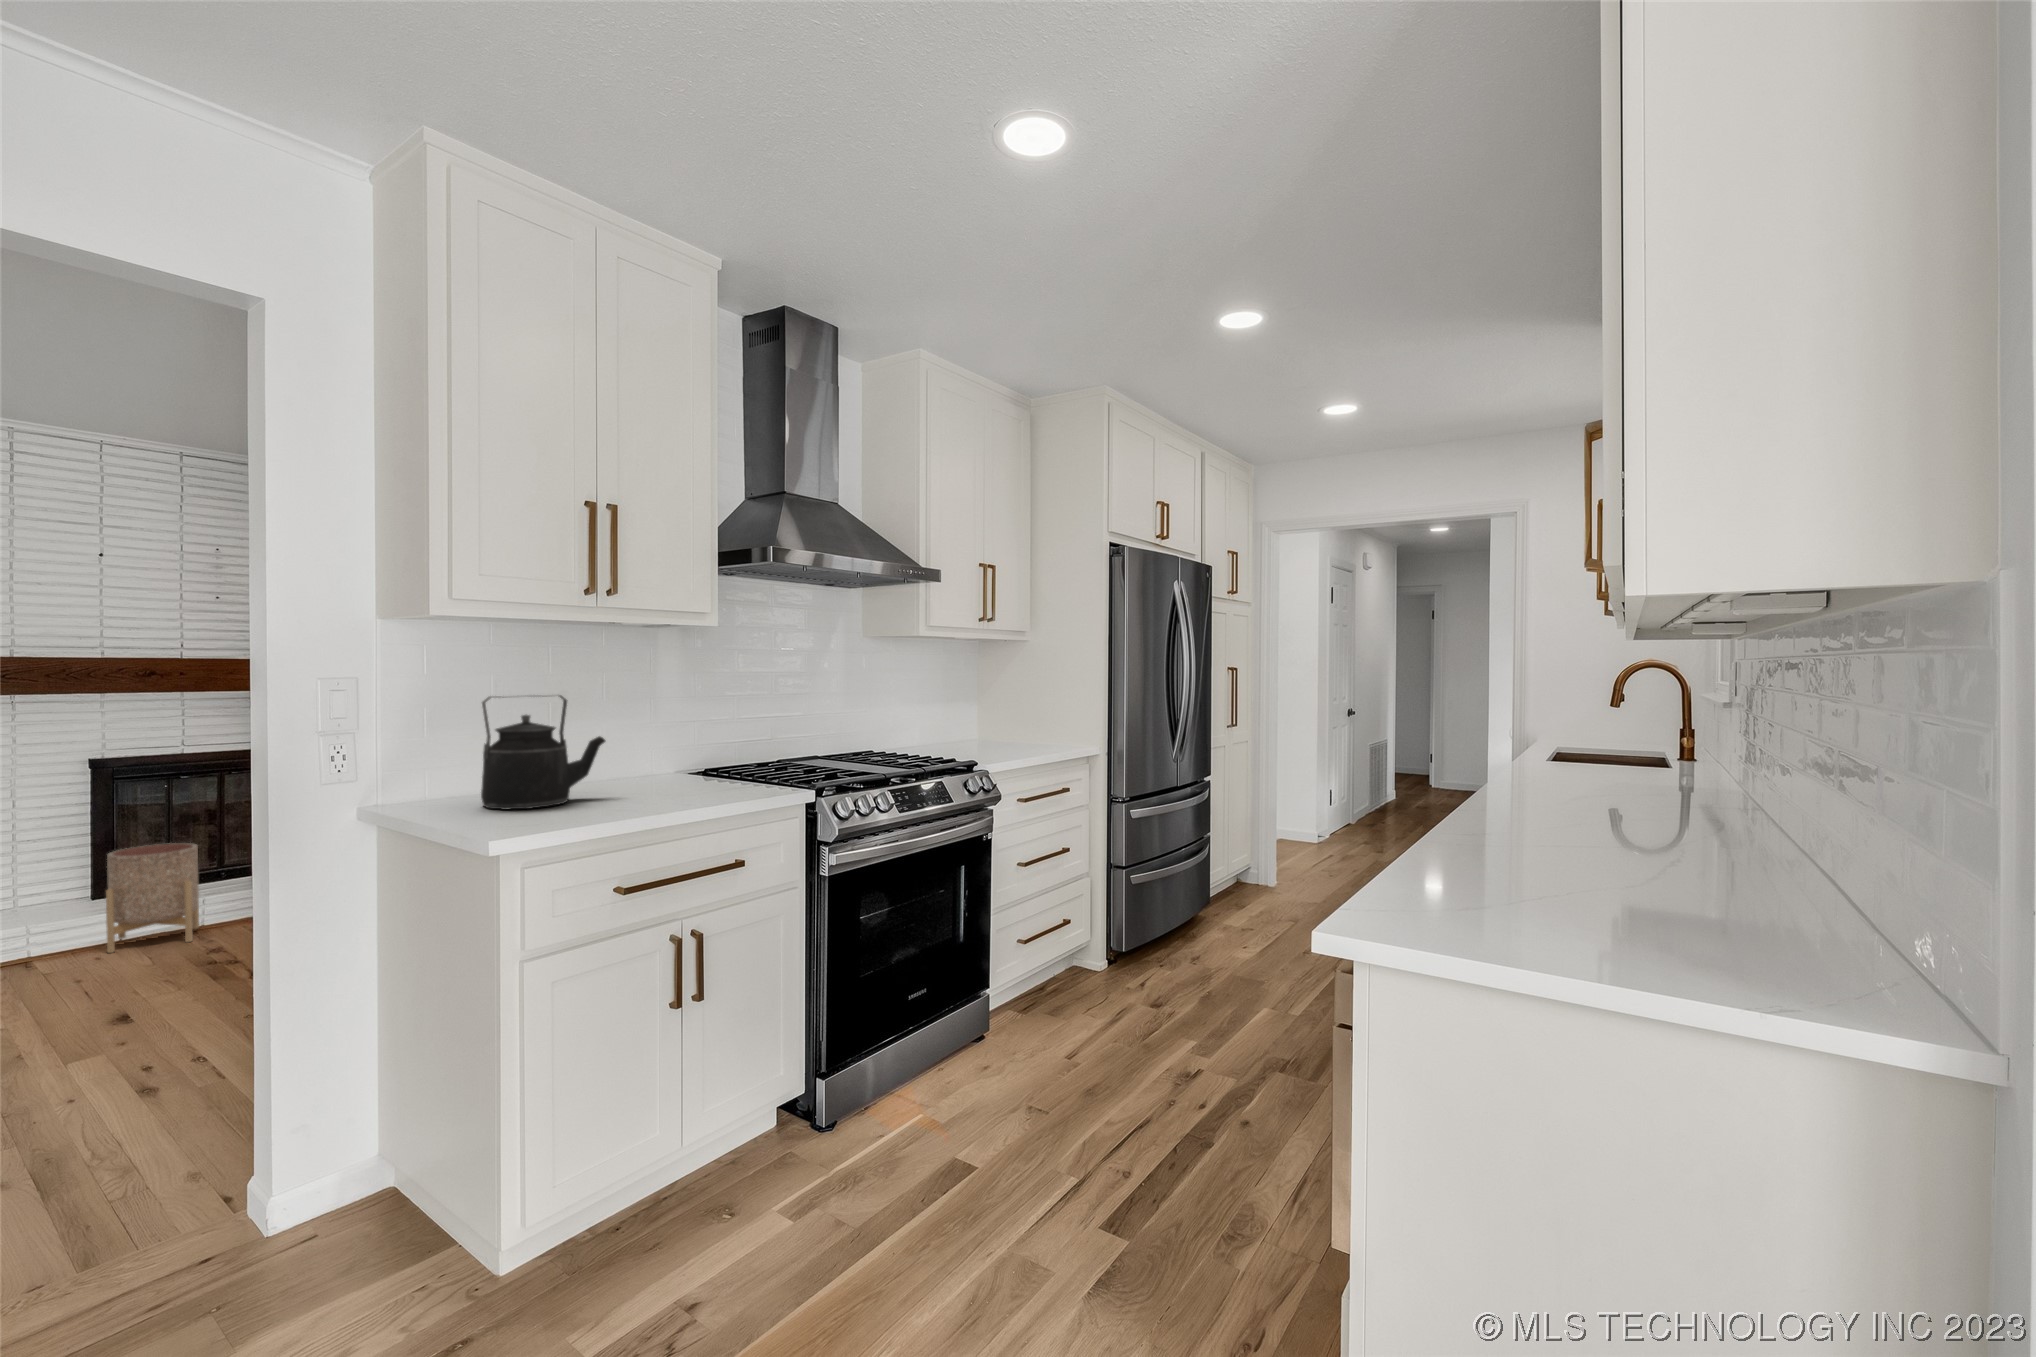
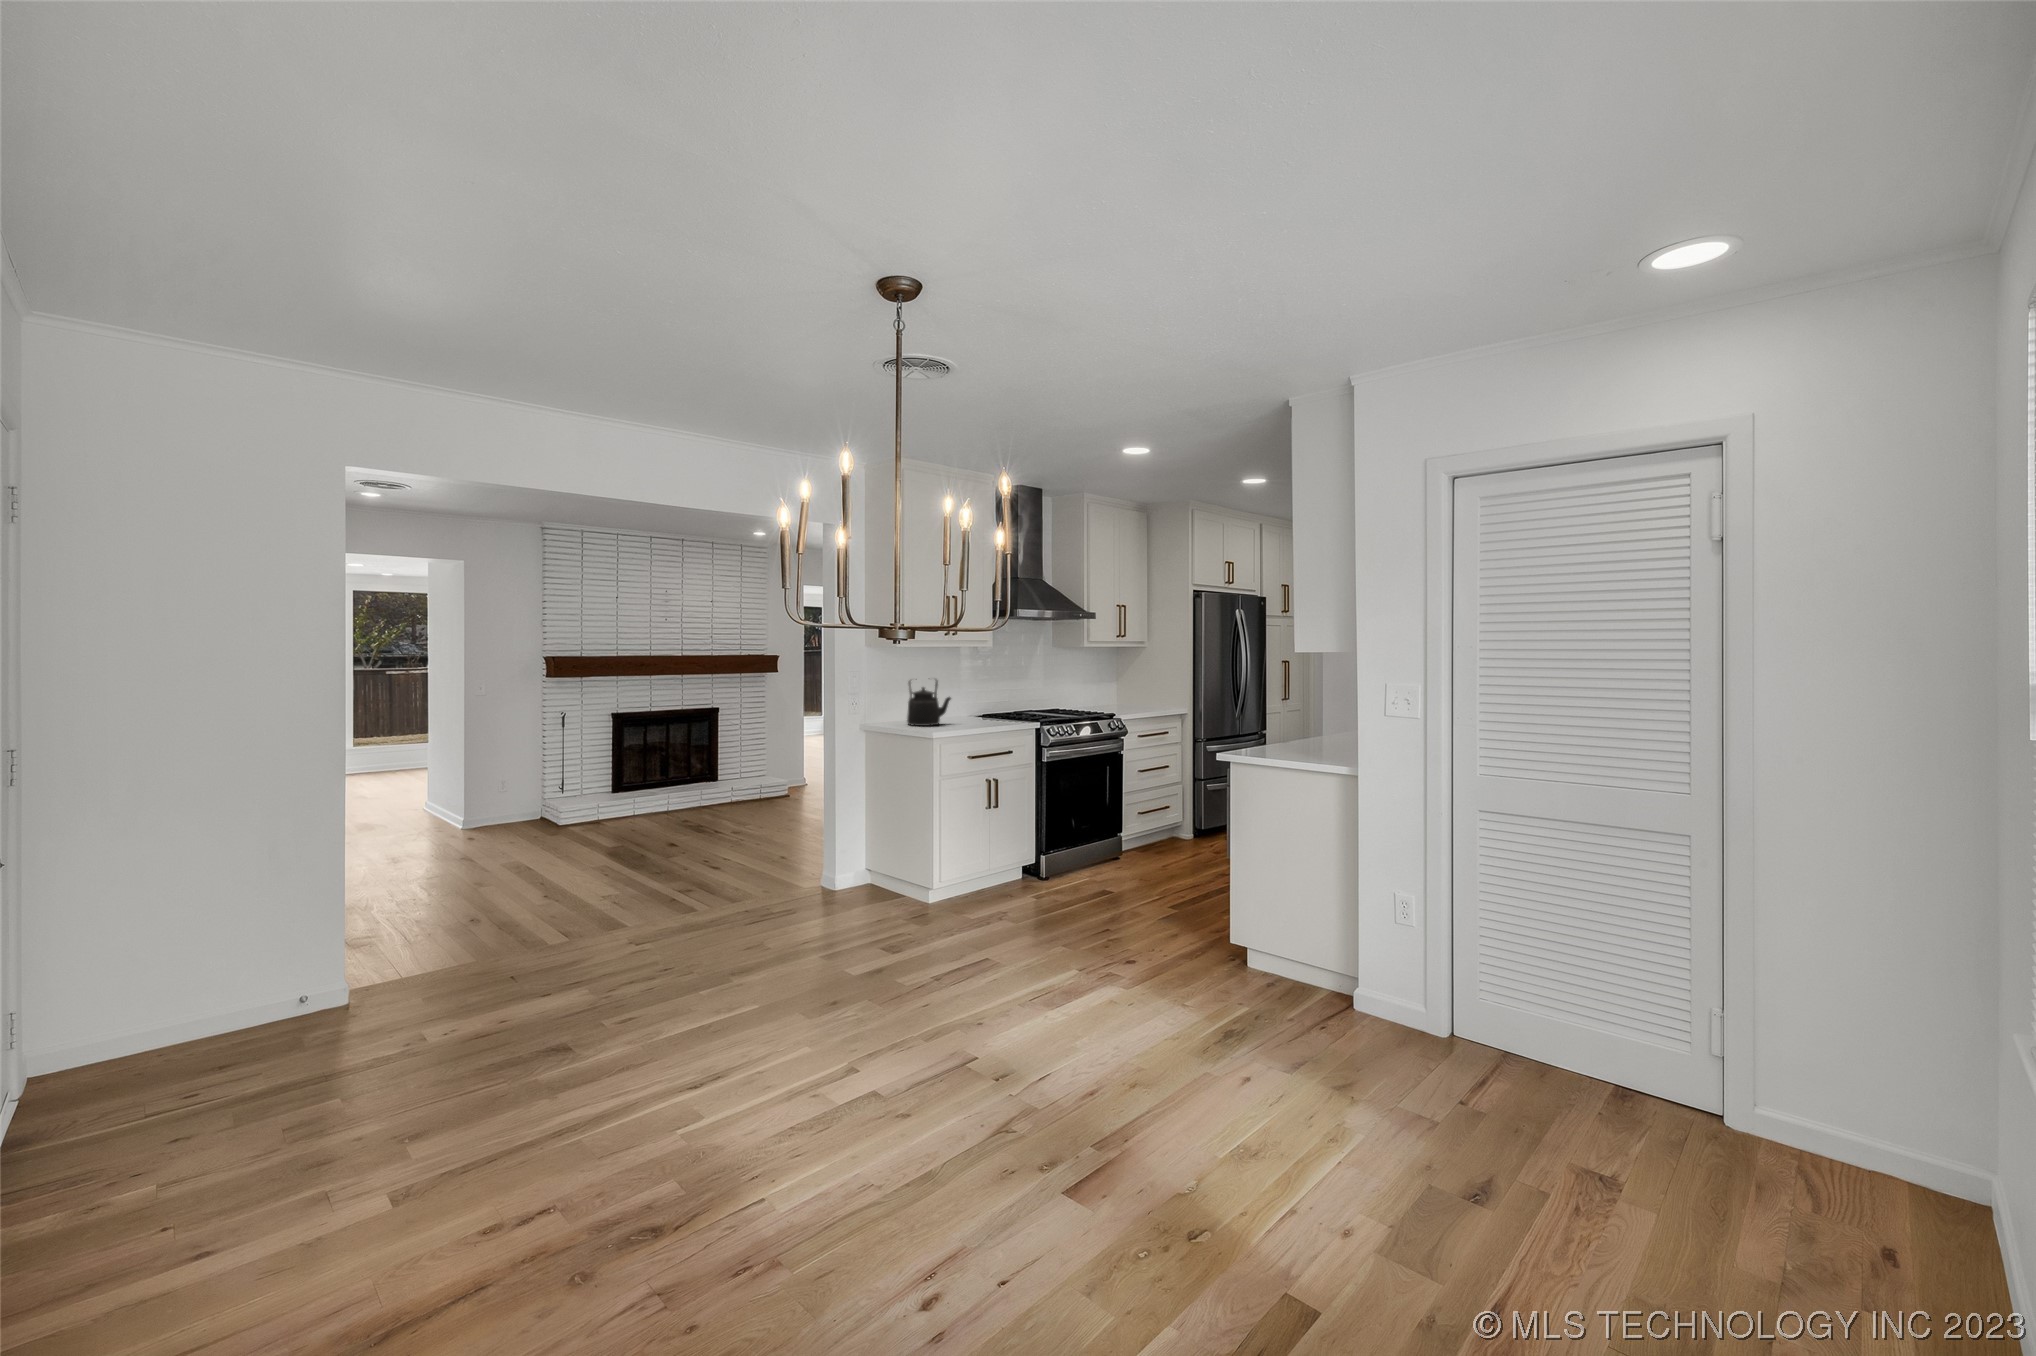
planter: present [106,843,199,953] -> none [627,764,668,821]

